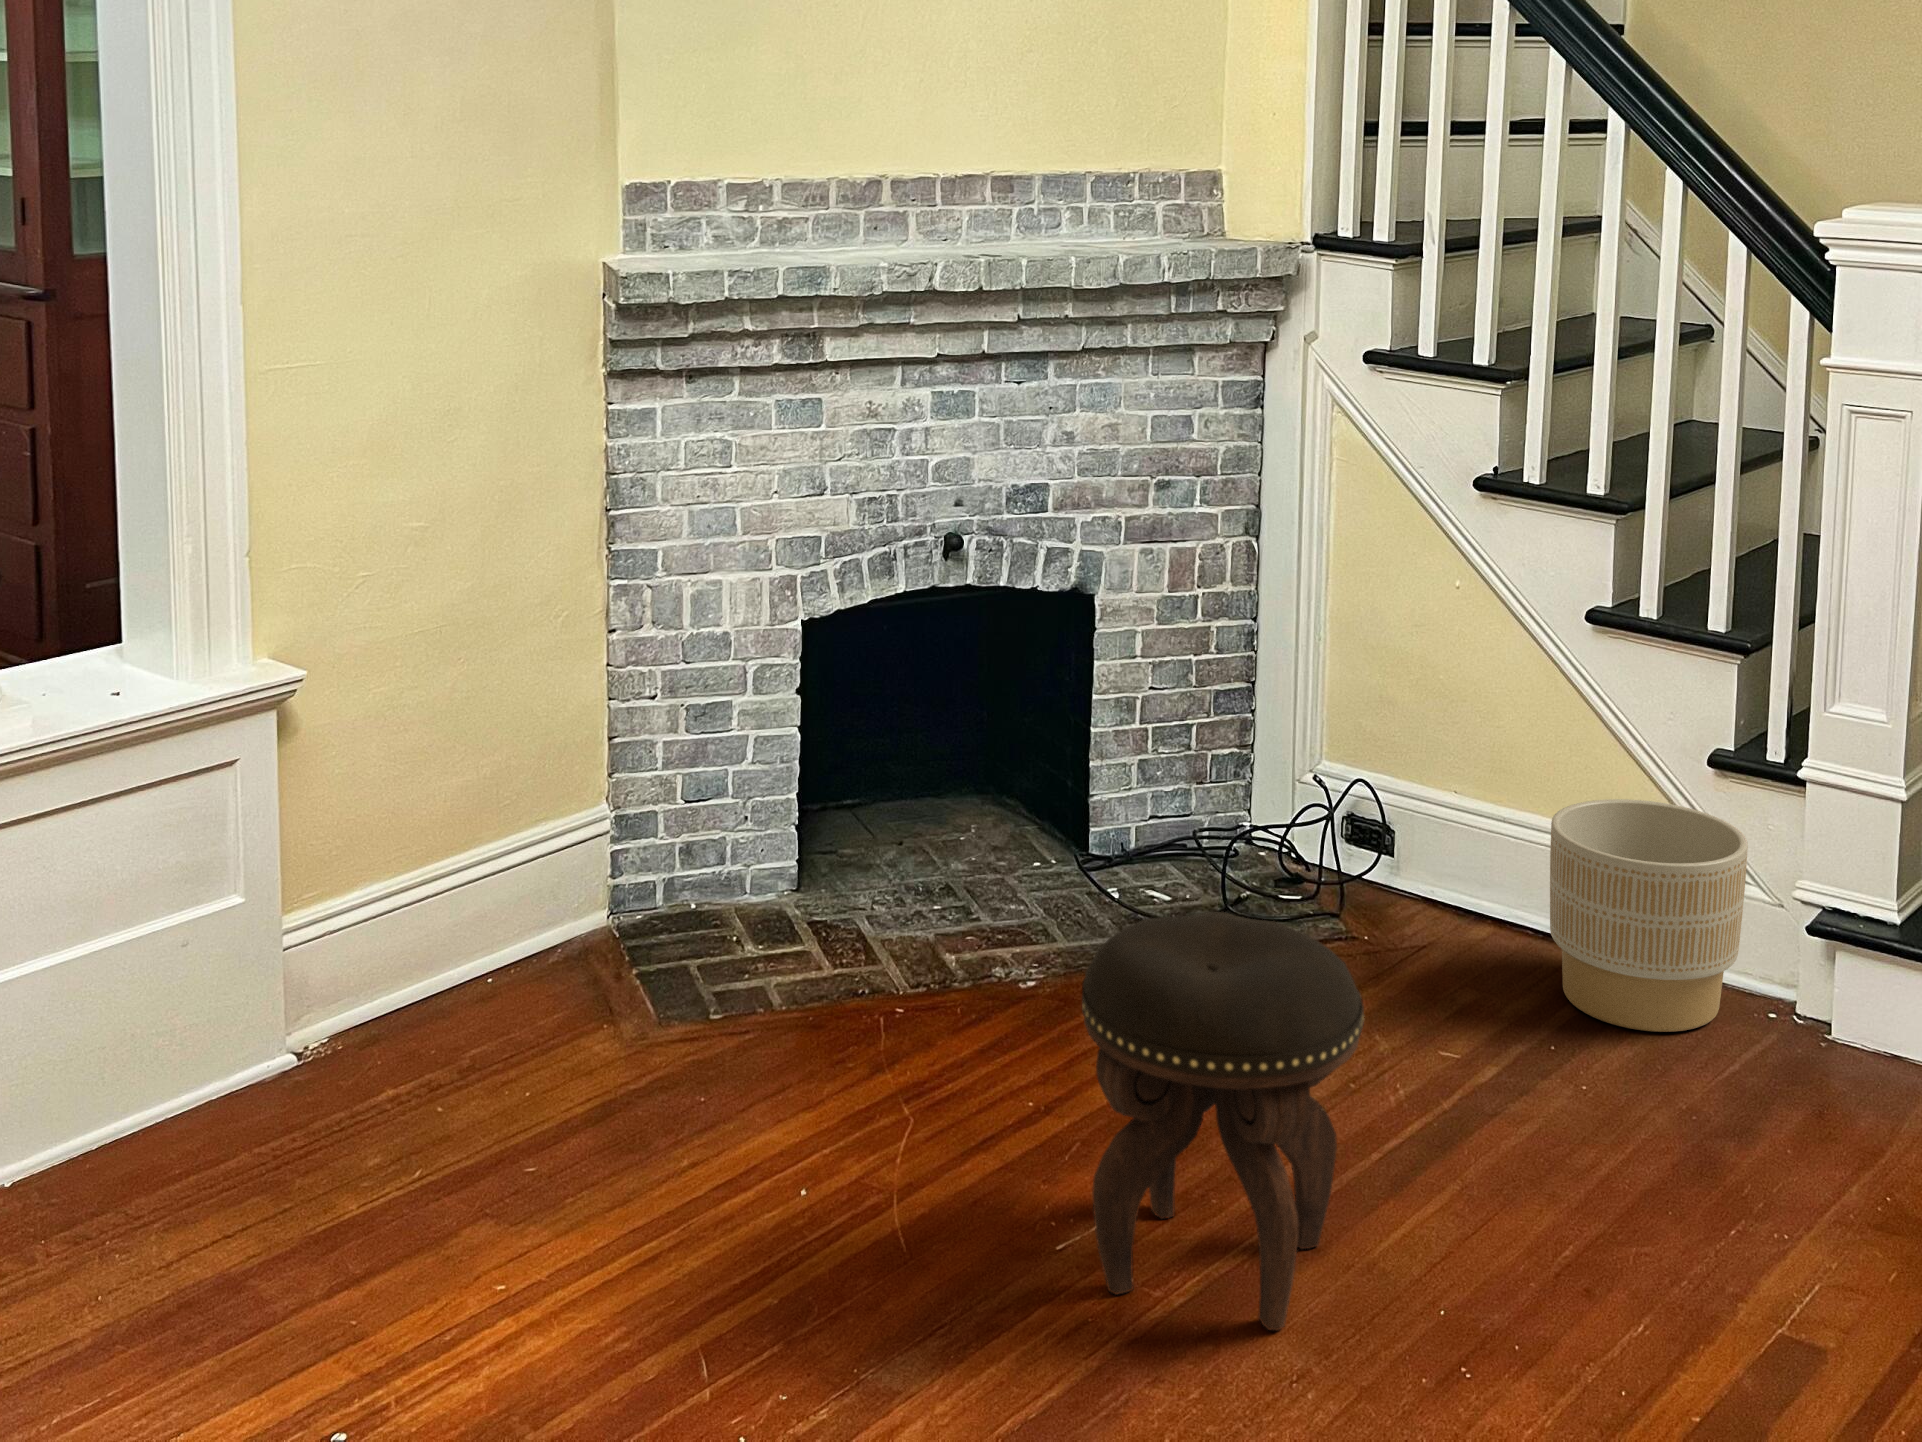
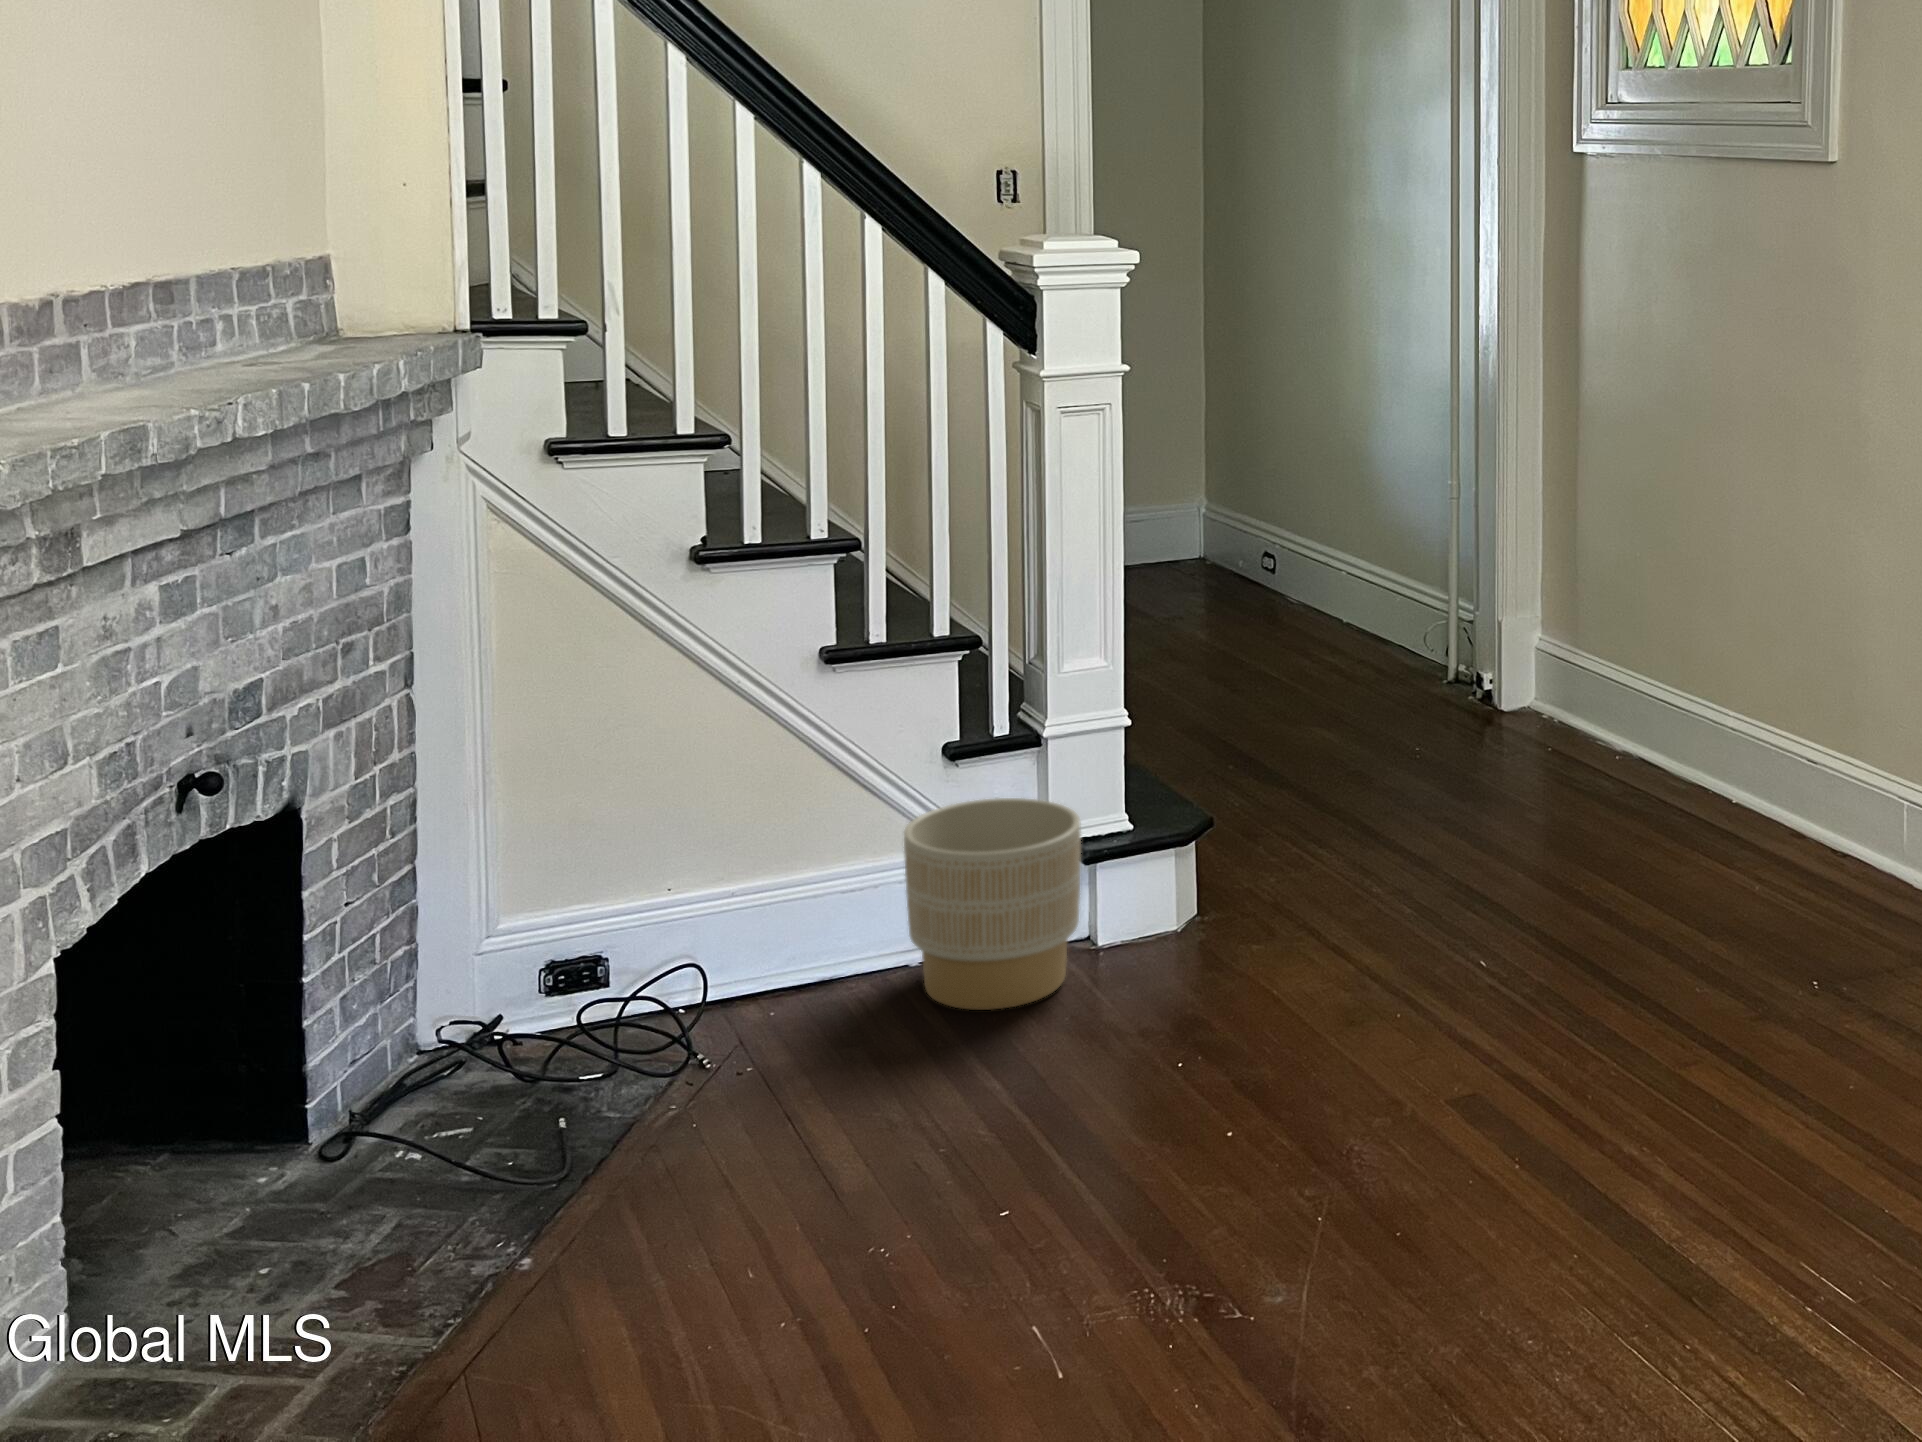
footstool: present [1082,912,1364,1330] -> none [1034,951,1309,1366]

